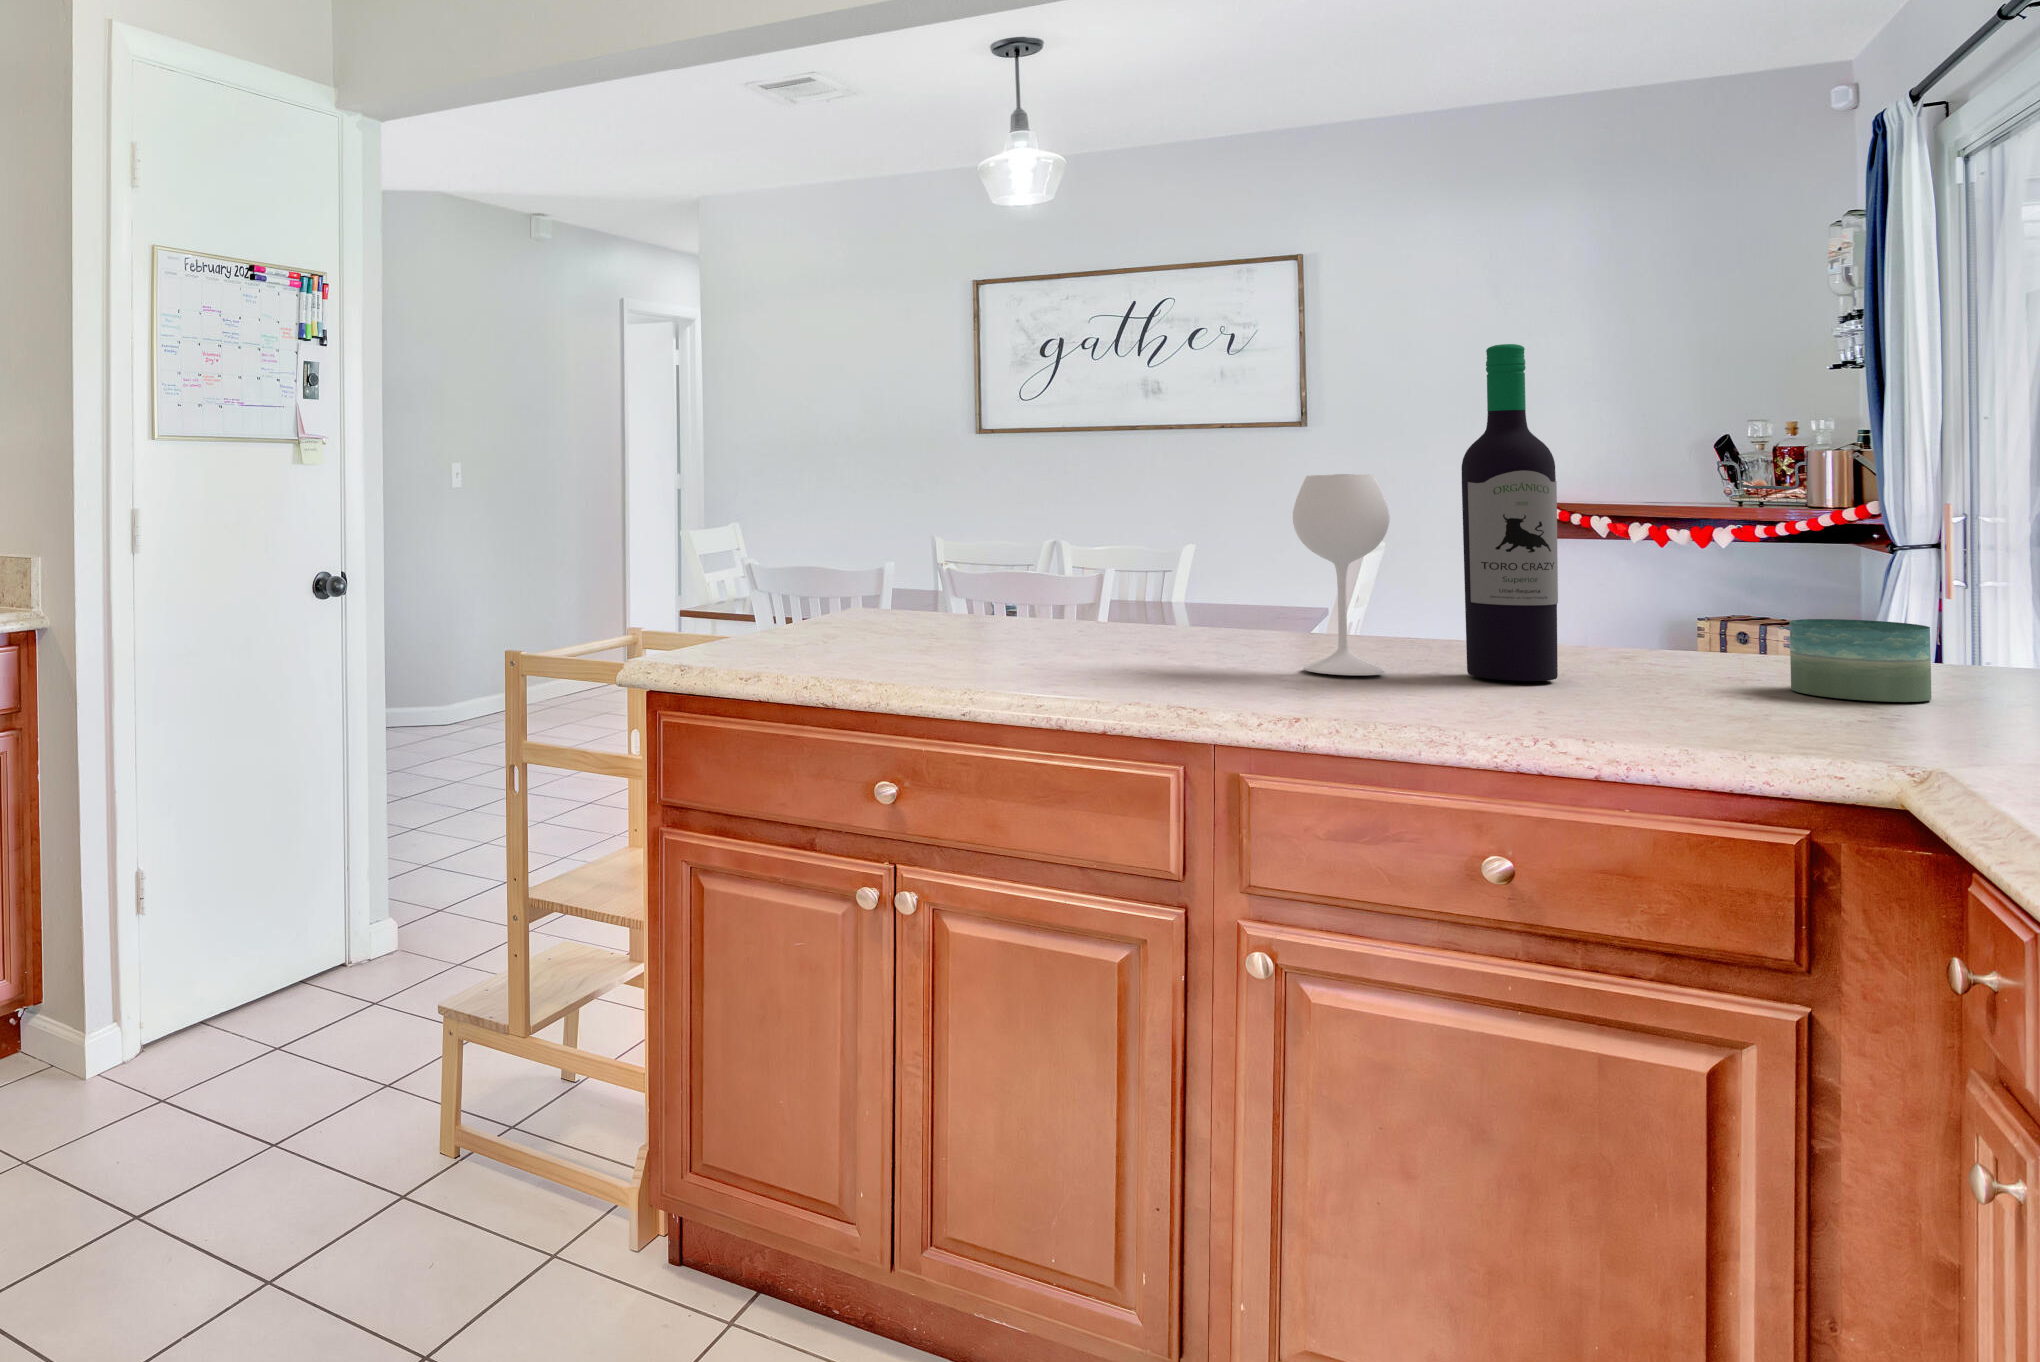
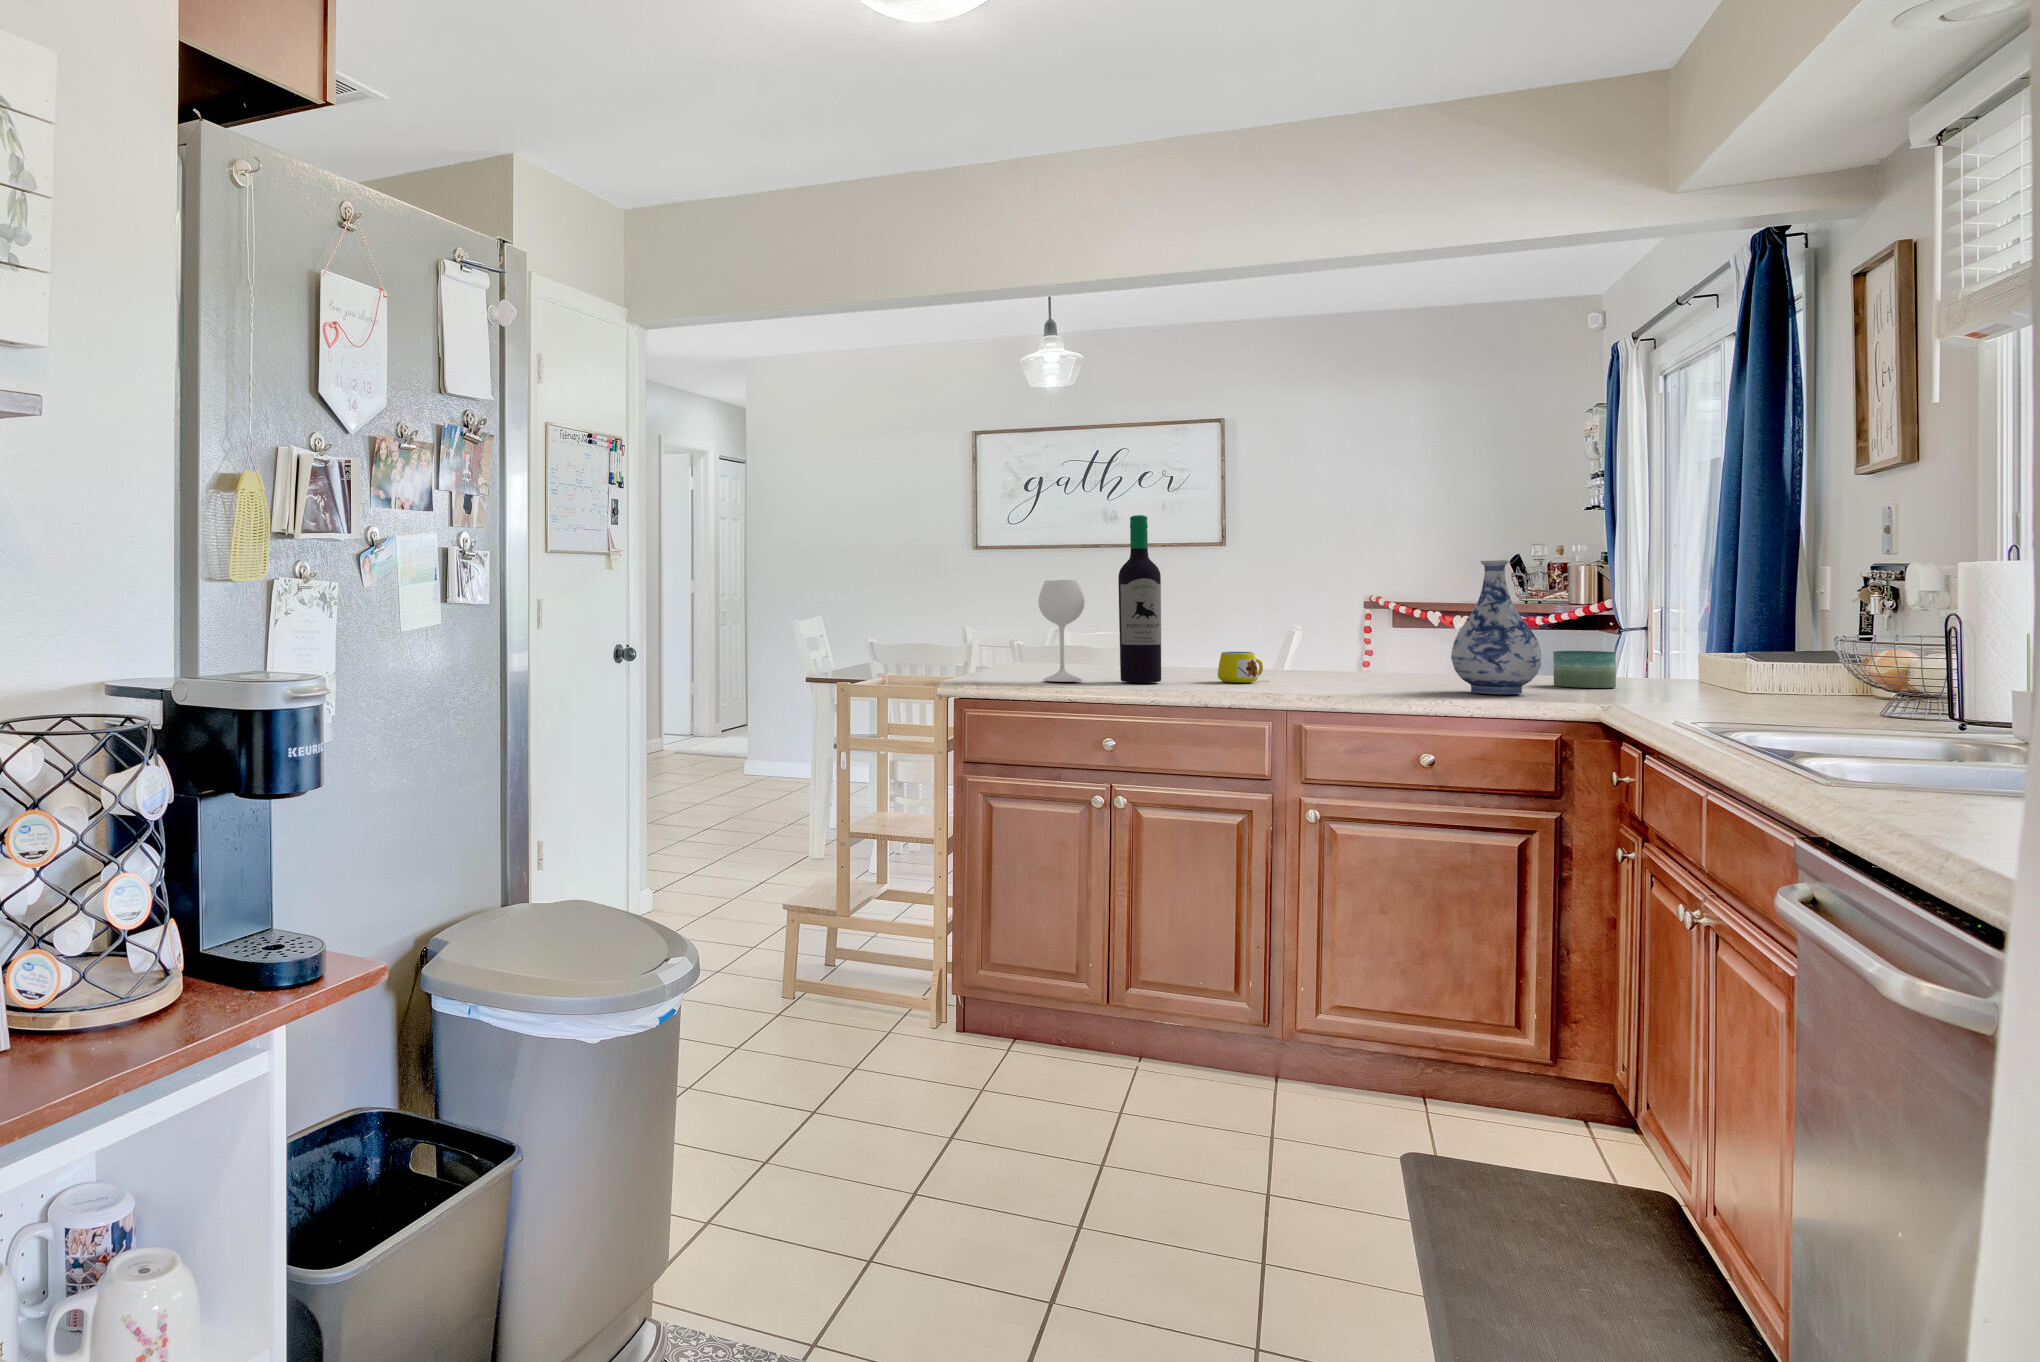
wine bottle: present [1293,344,1558,681] -> present [1038,515,1161,682]
vase: none [1561,437,1763,723] -> present [1451,560,1541,694]
mug: none [1116,611,1211,672] -> present [1218,652,1270,683]

